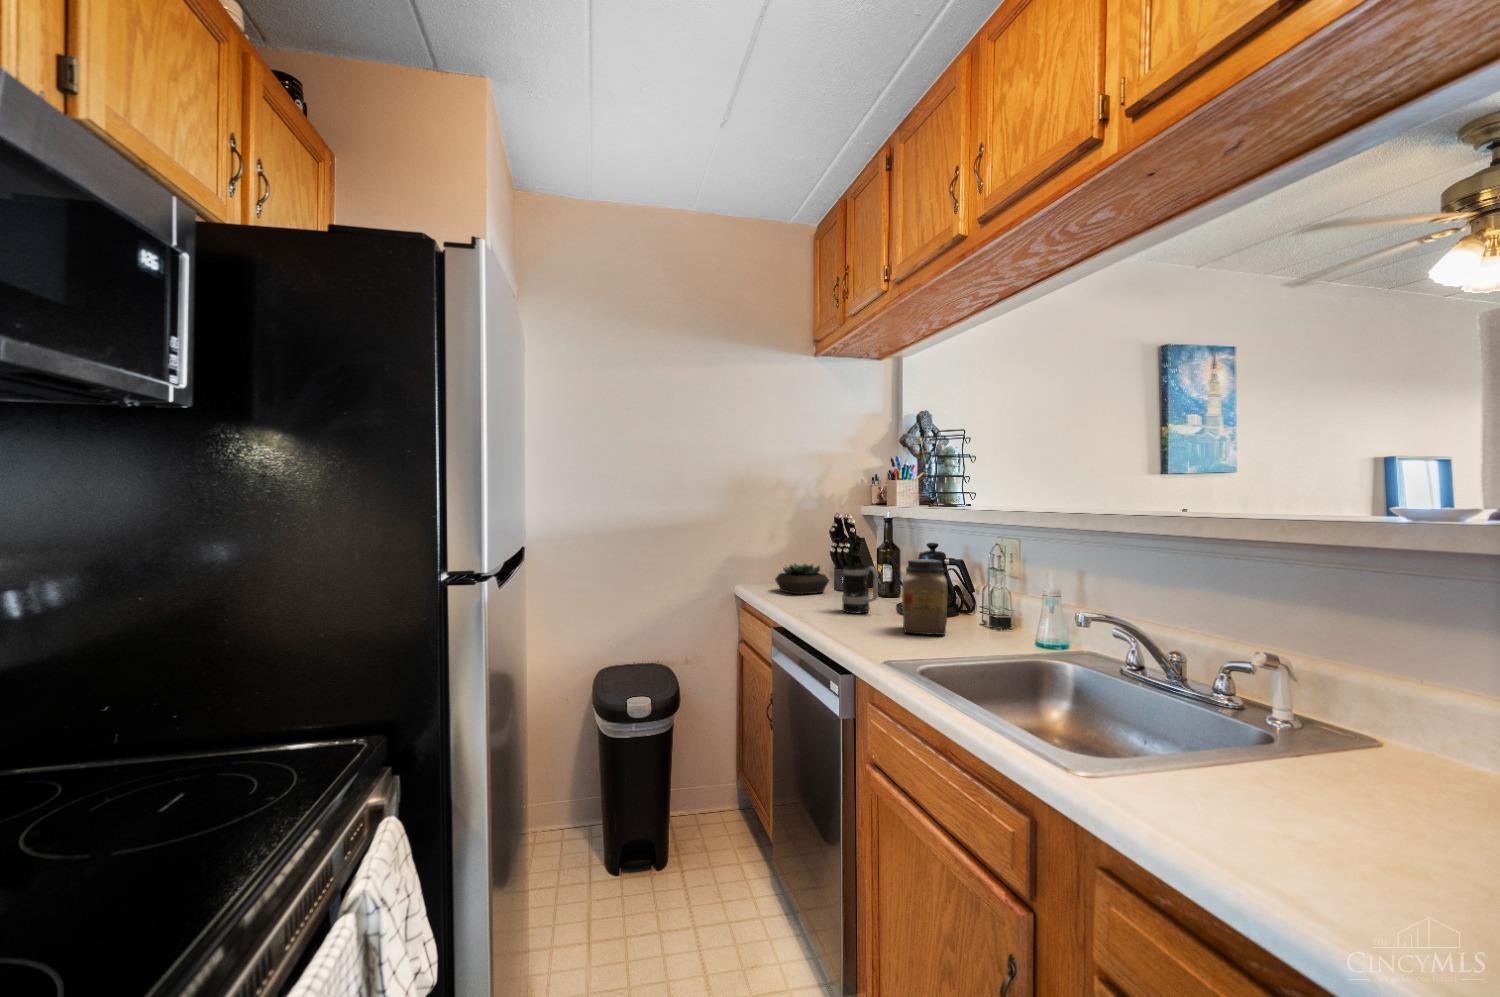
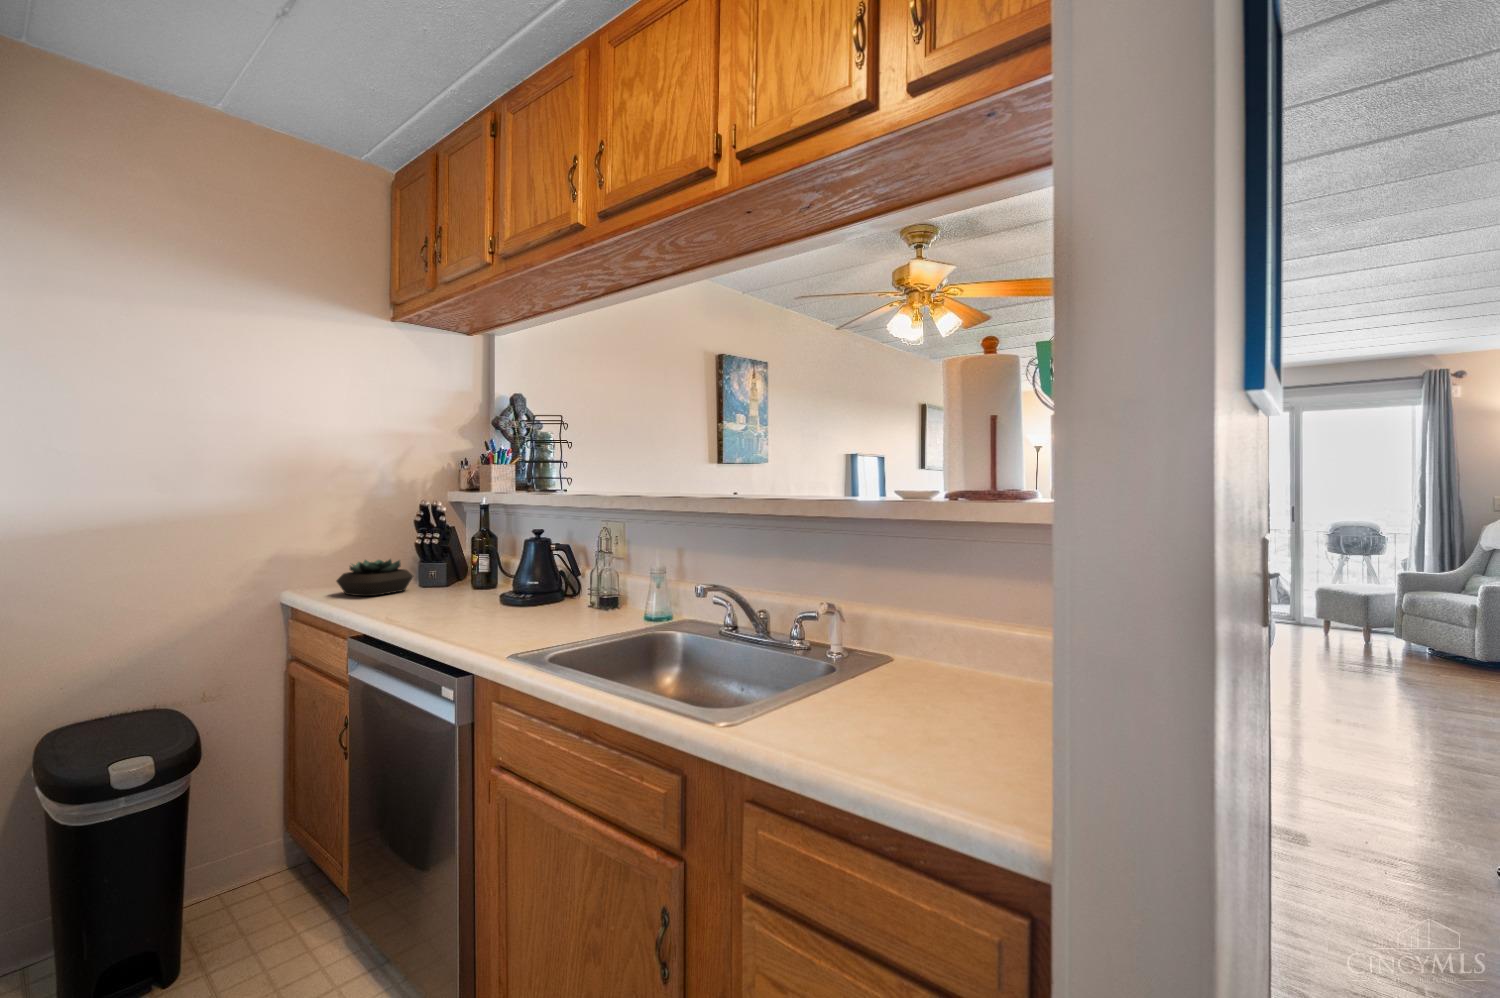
jar: present [902,559,947,635] -> none [515,544,562,623]
mug: present [842,565,878,613] -> none [438,556,482,609]

